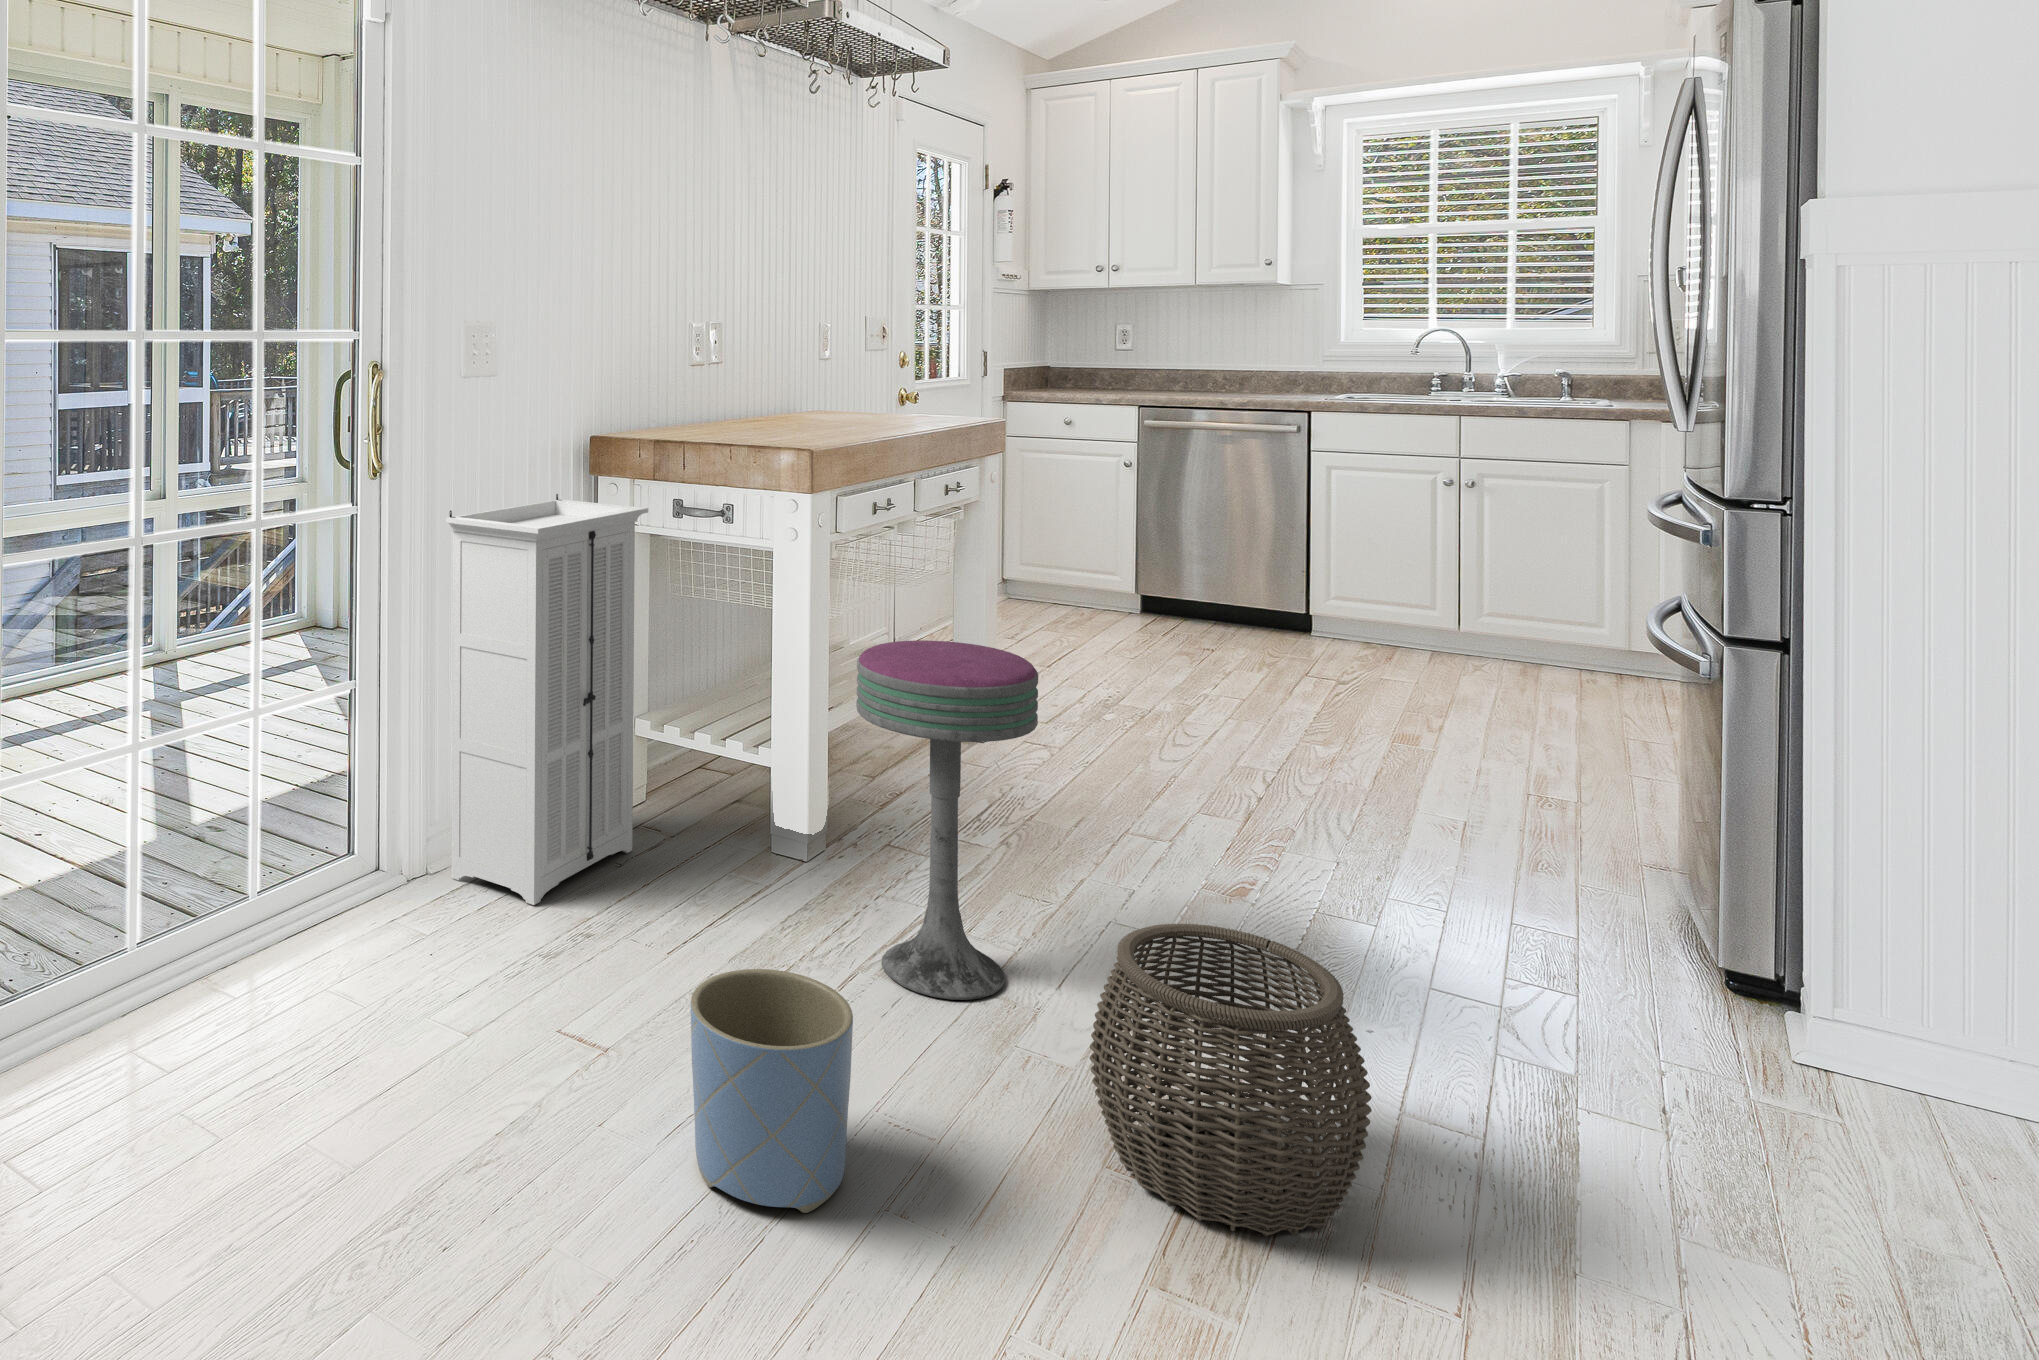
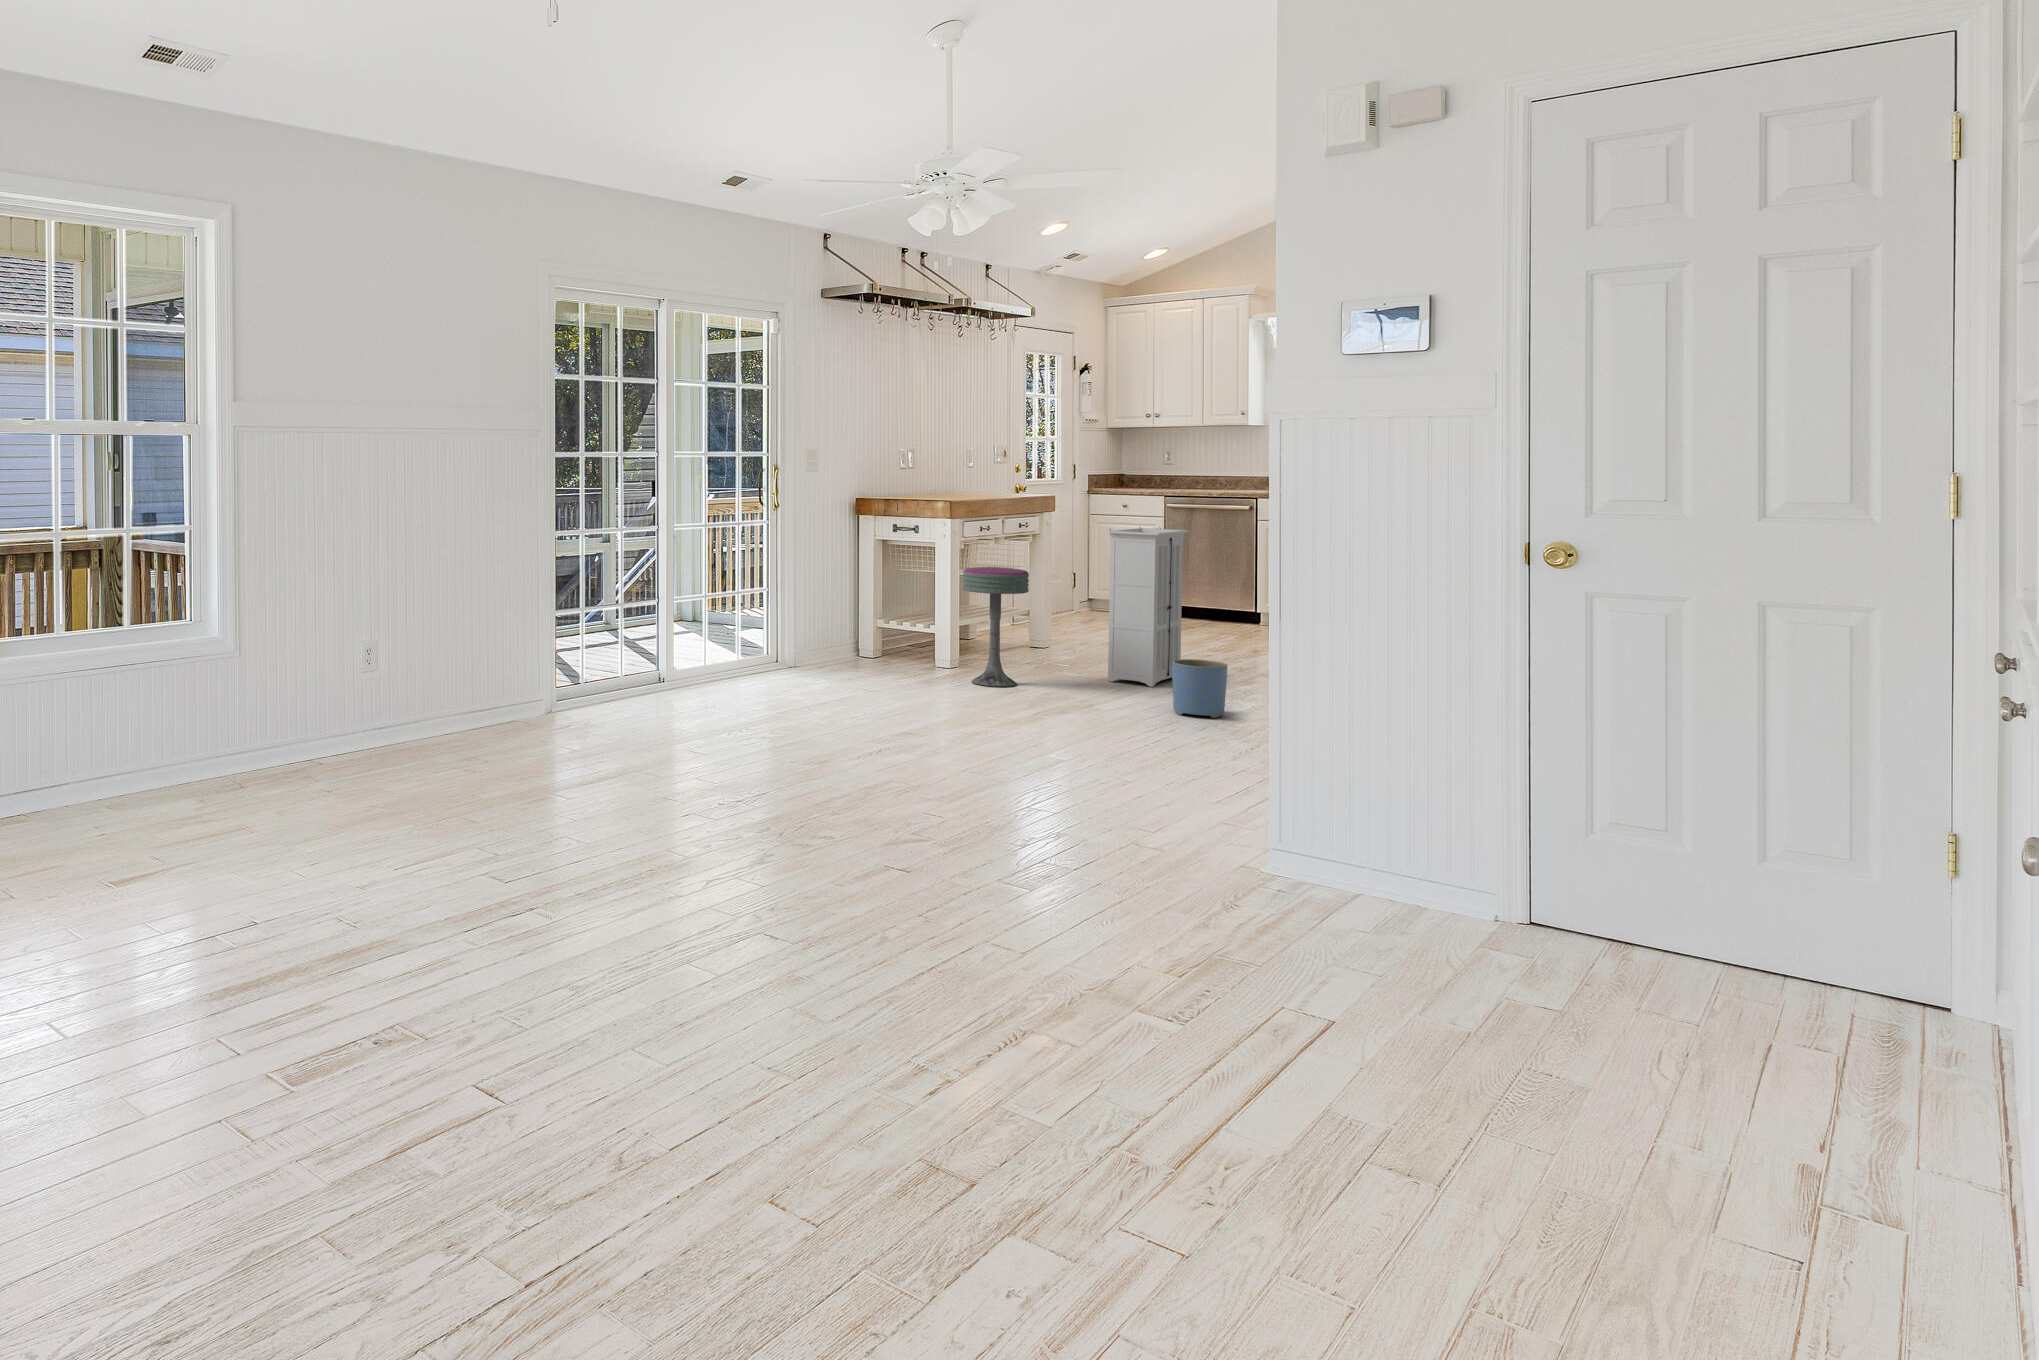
storage cabinet: present [446,494,648,905] -> present [1108,528,1189,687]
woven basket: present [1090,923,1372,1236] -> none [1027,640,1108,712]
planter: present [691,969,853,1213] -> present [1172,659,1228,718]

